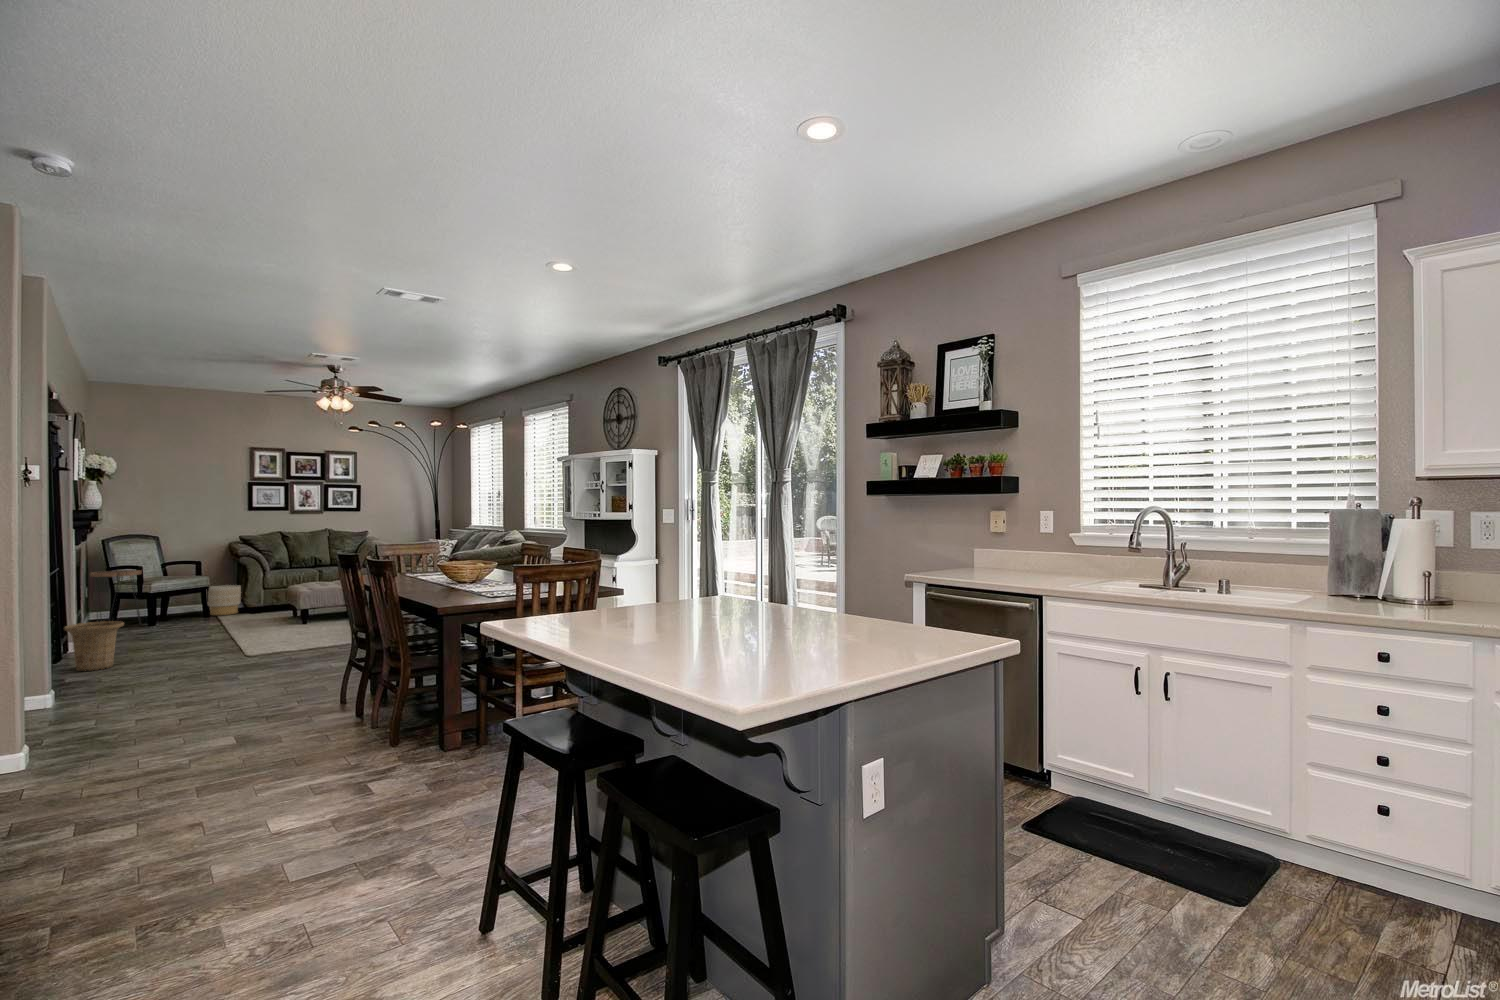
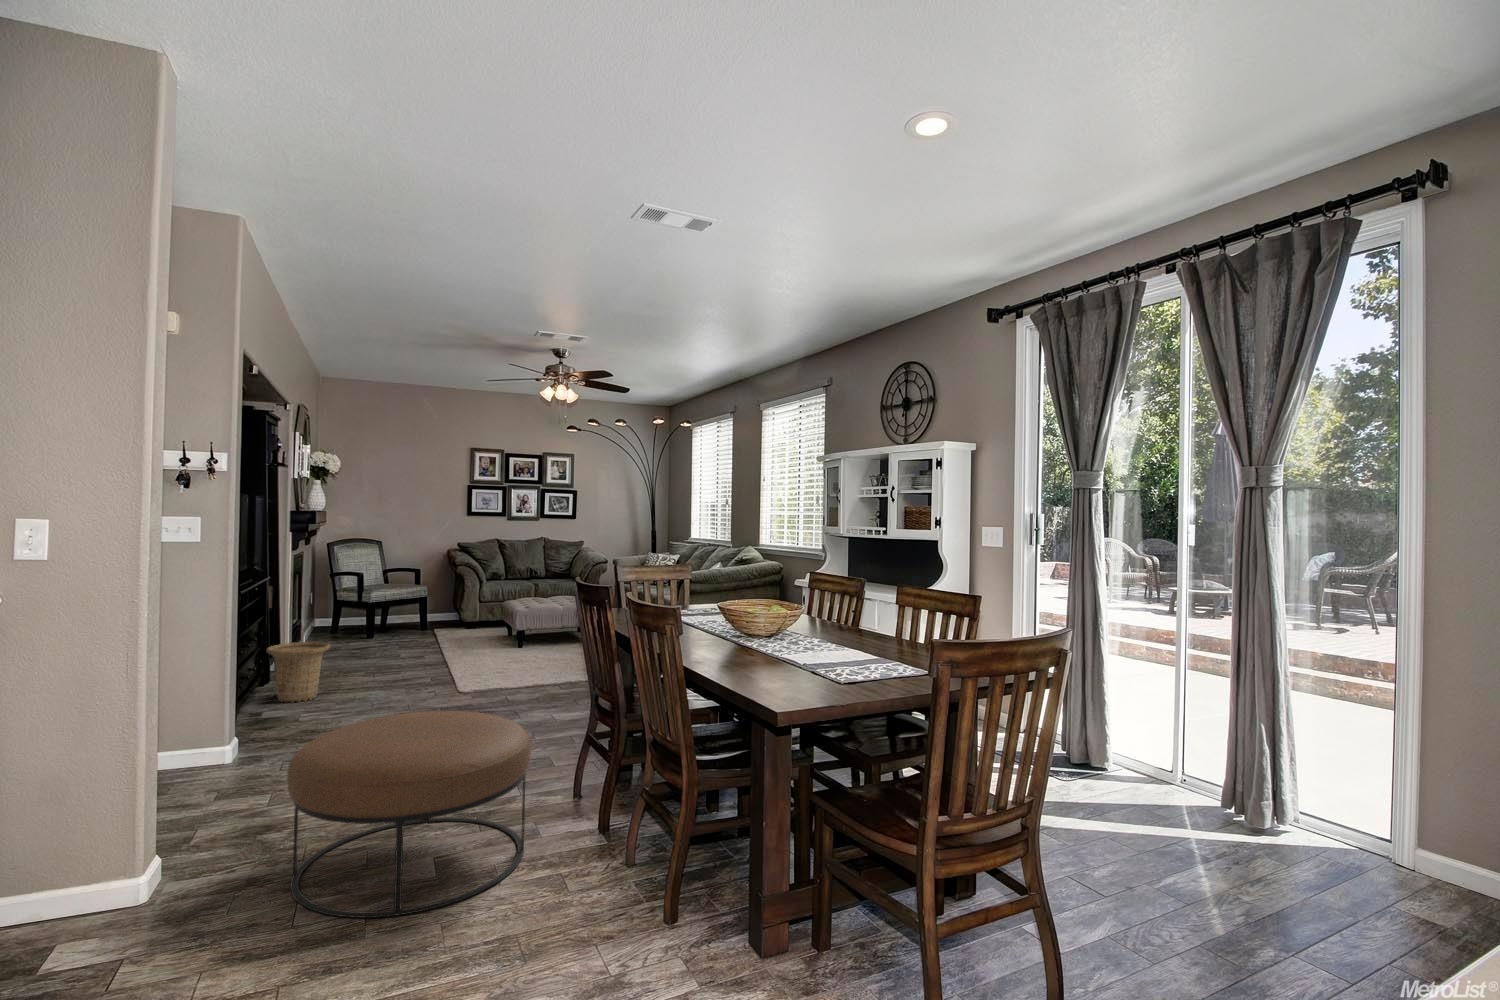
side table: present [90,570,142,623] -> none [312,577,362,640]
planter: present [207,585,241,615] -> none [424,596,458,629]
ottoman: none [126,645,302,762] -> present [287,711,531,918]

